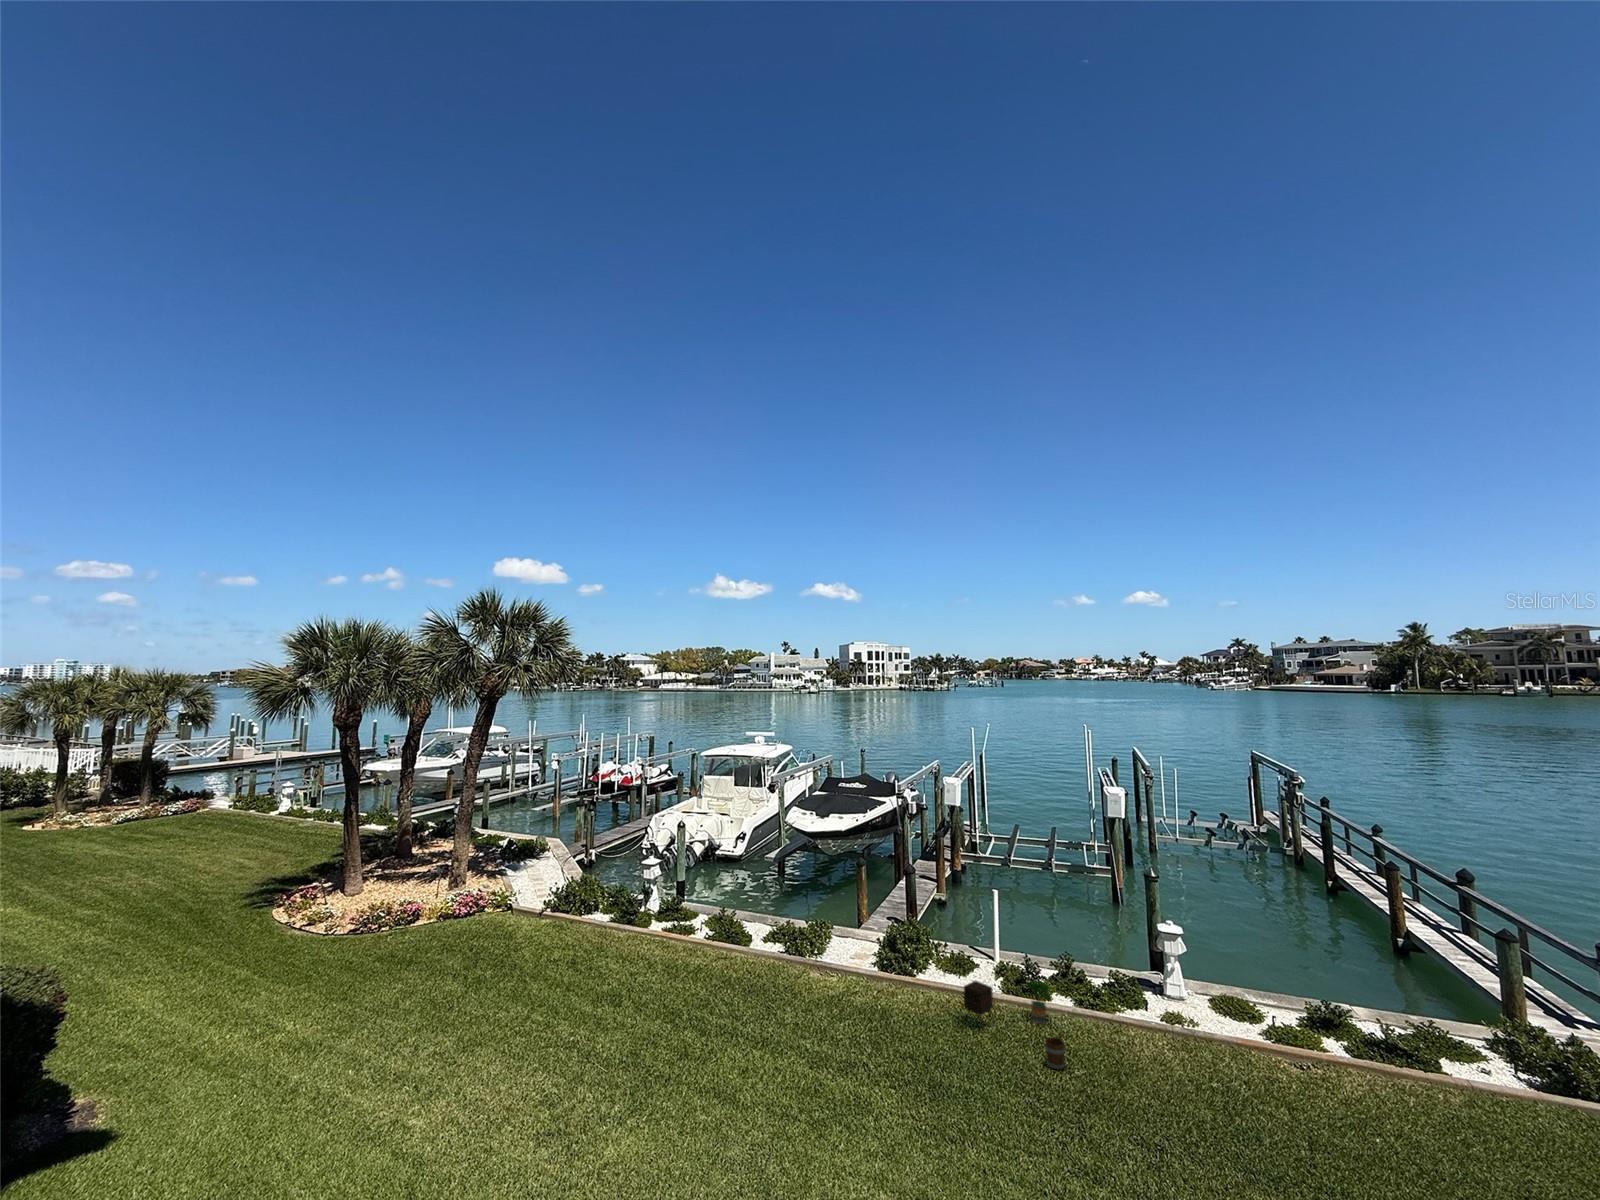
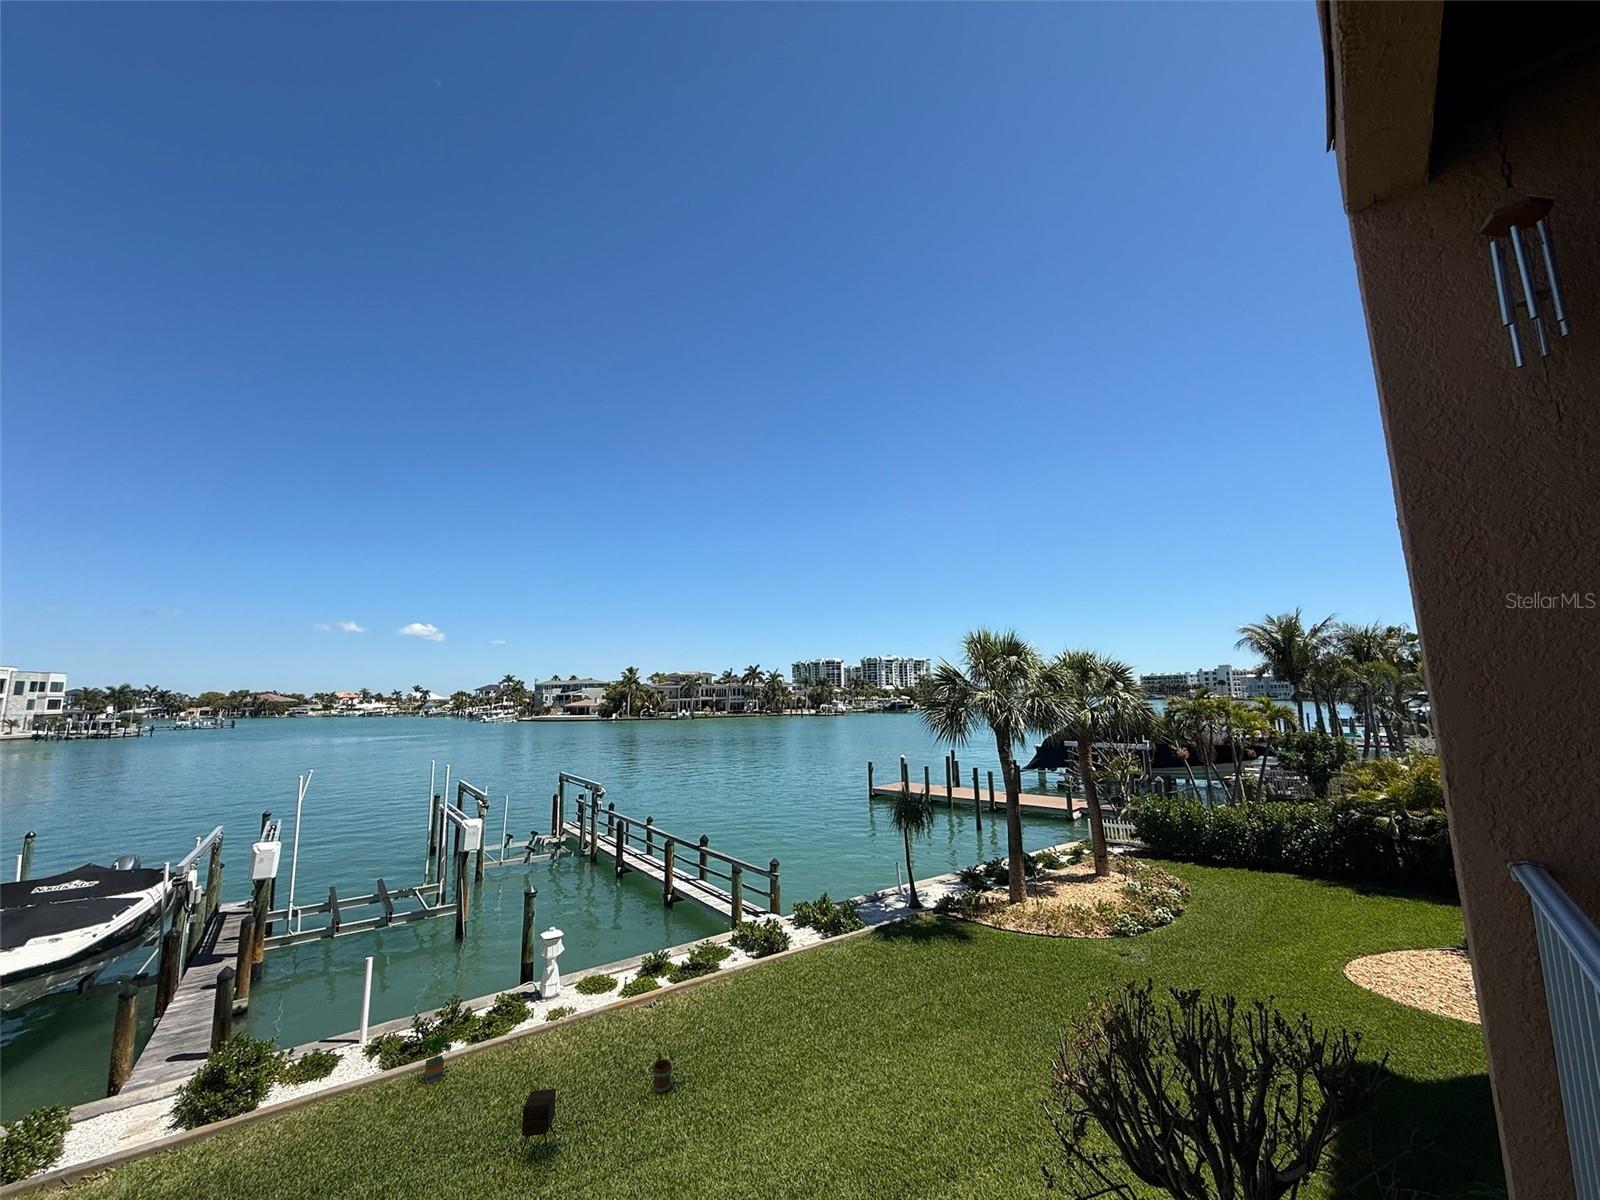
side table: present [964,981,993,1024] -> present [519,1089,556,1161]
bucket: present [1044,1032,1066,1070] -> present [652,1053,672,1093]

